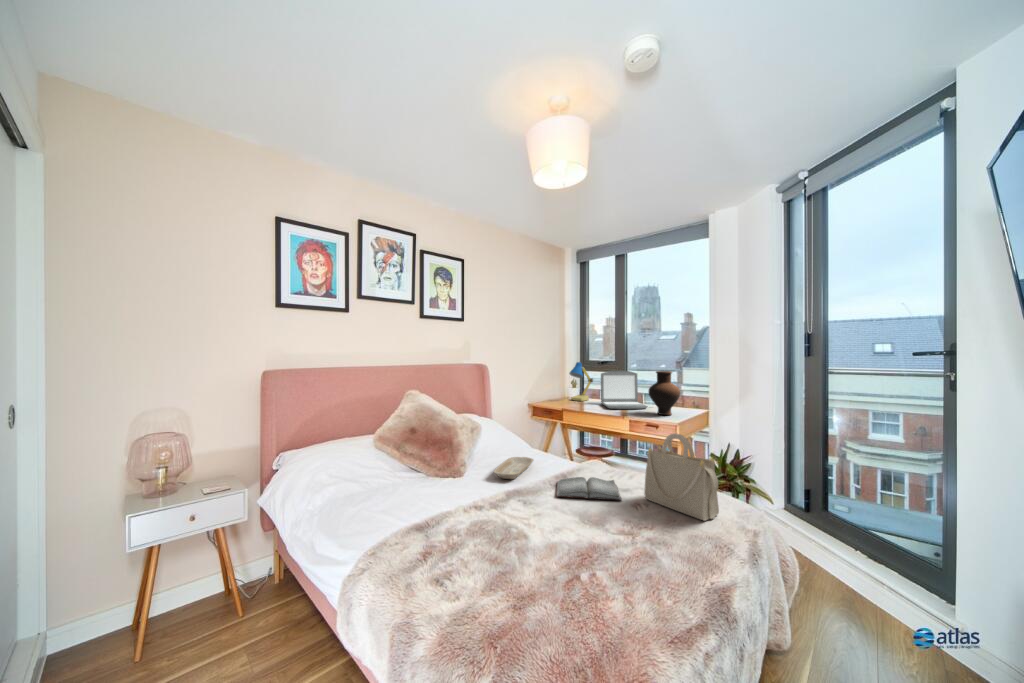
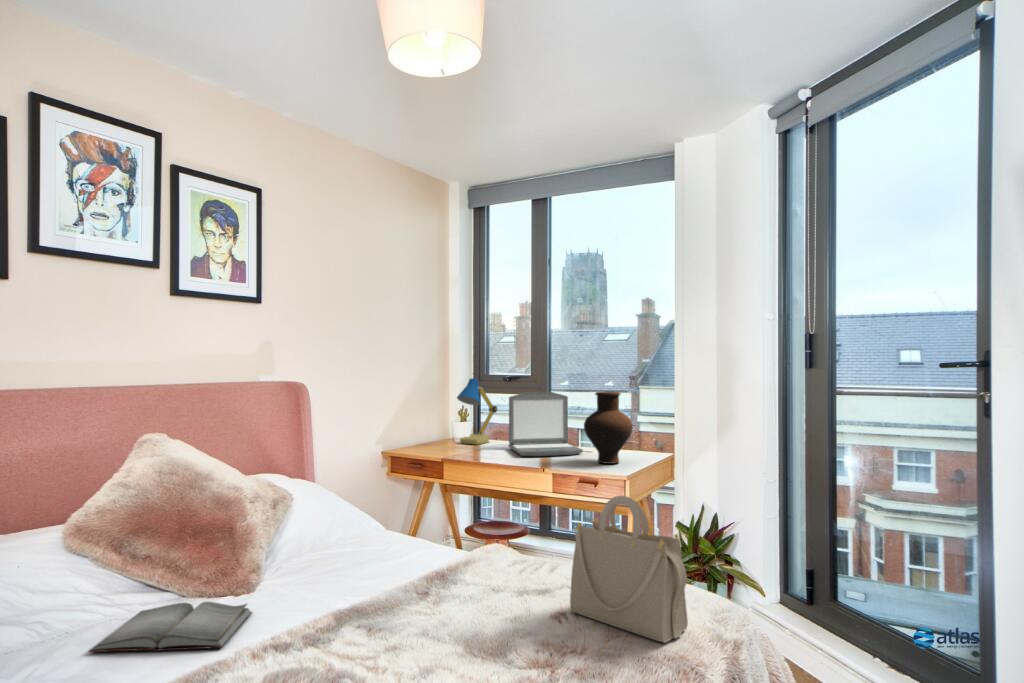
tray: present [494,457,533,479] -> none [302,550,382,595]
hardback book: present [556,477,621,501] -> present [89,602,252,652]

